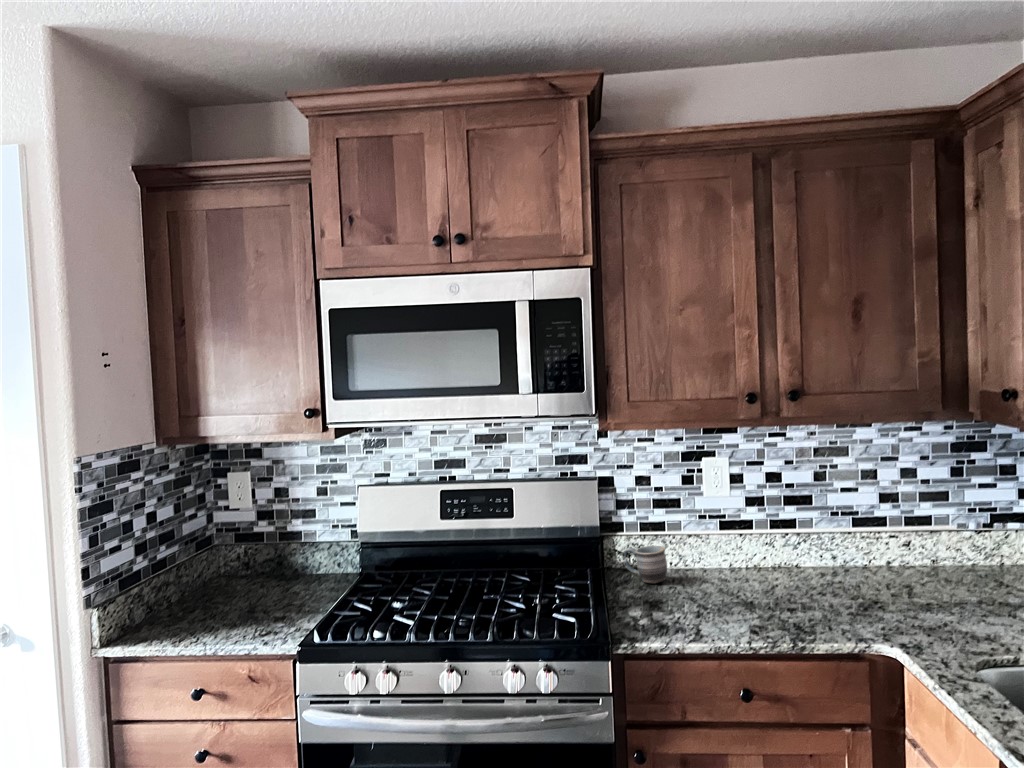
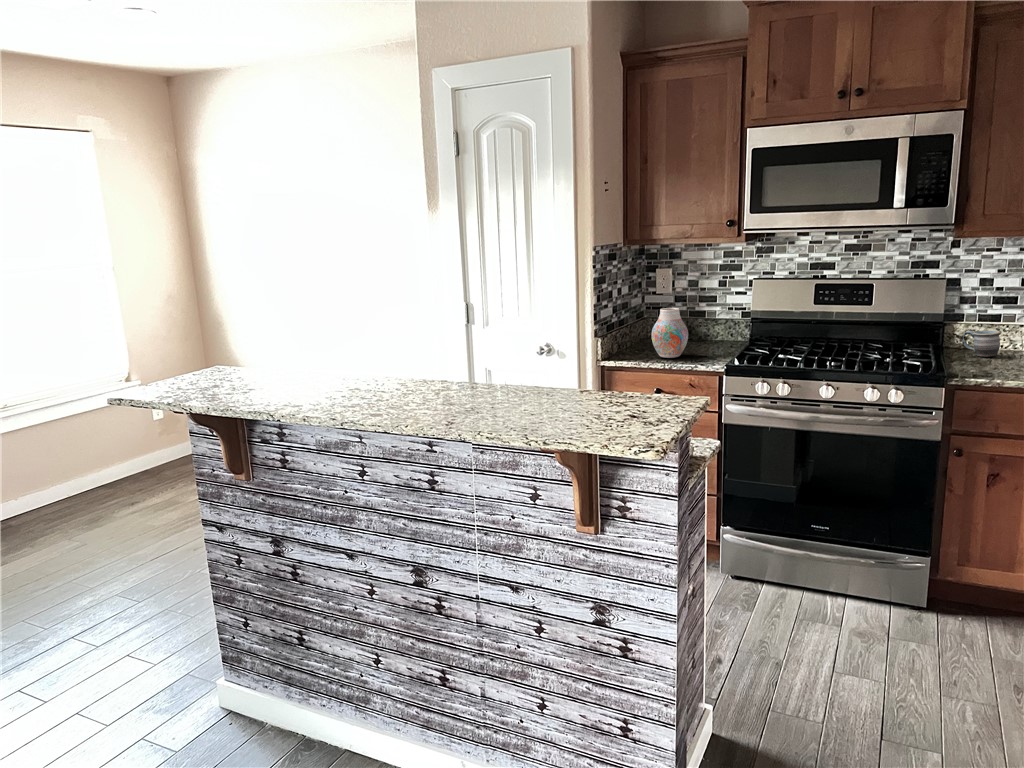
vase: none [193,541,253,624] -> present [651,308,688,358]

